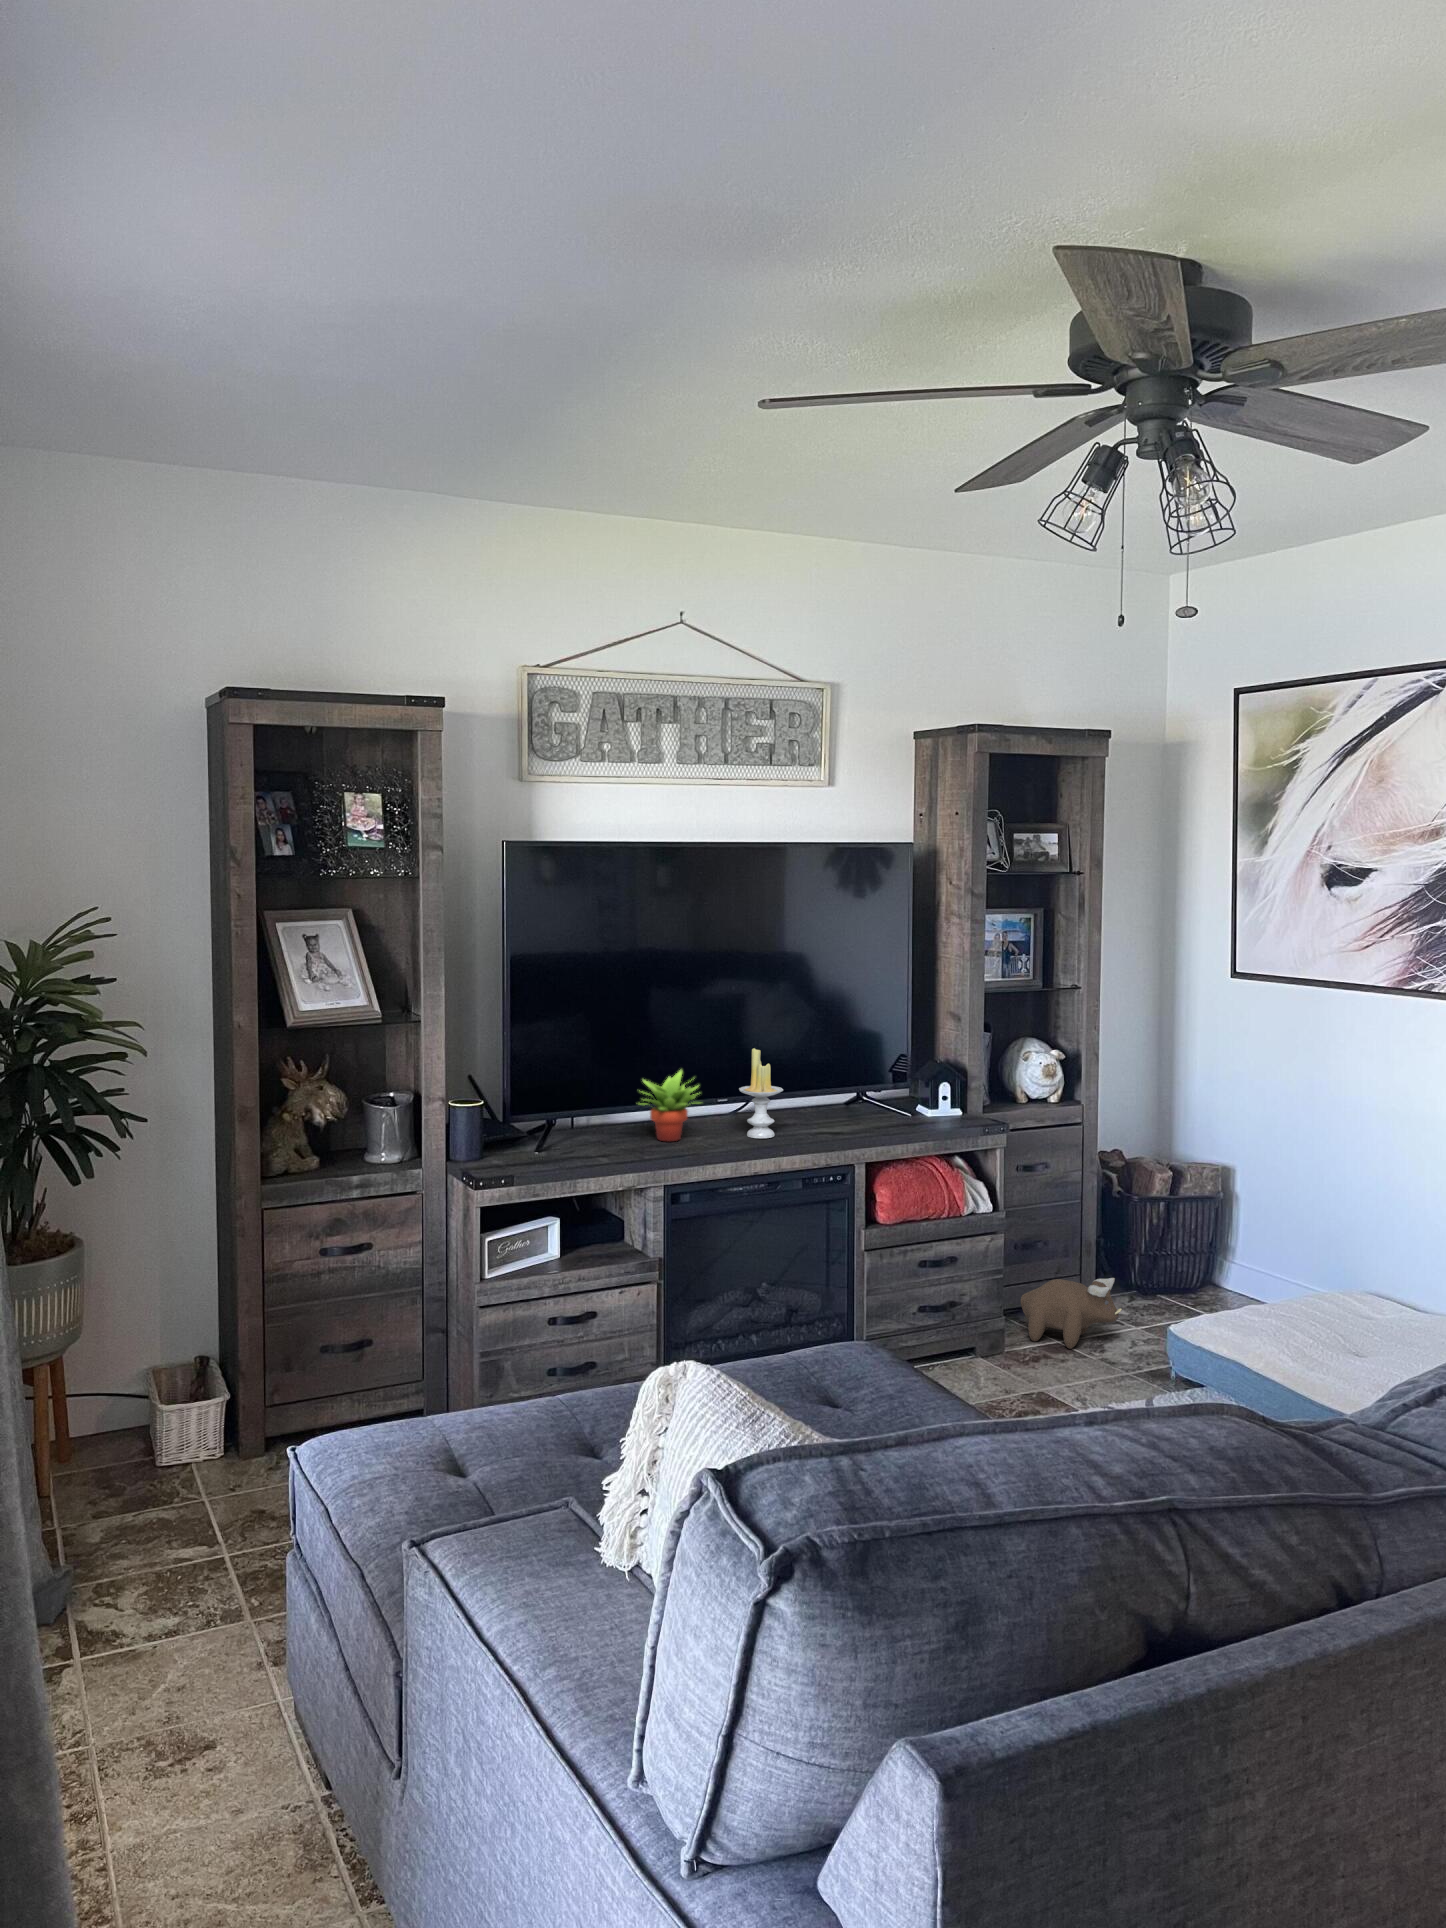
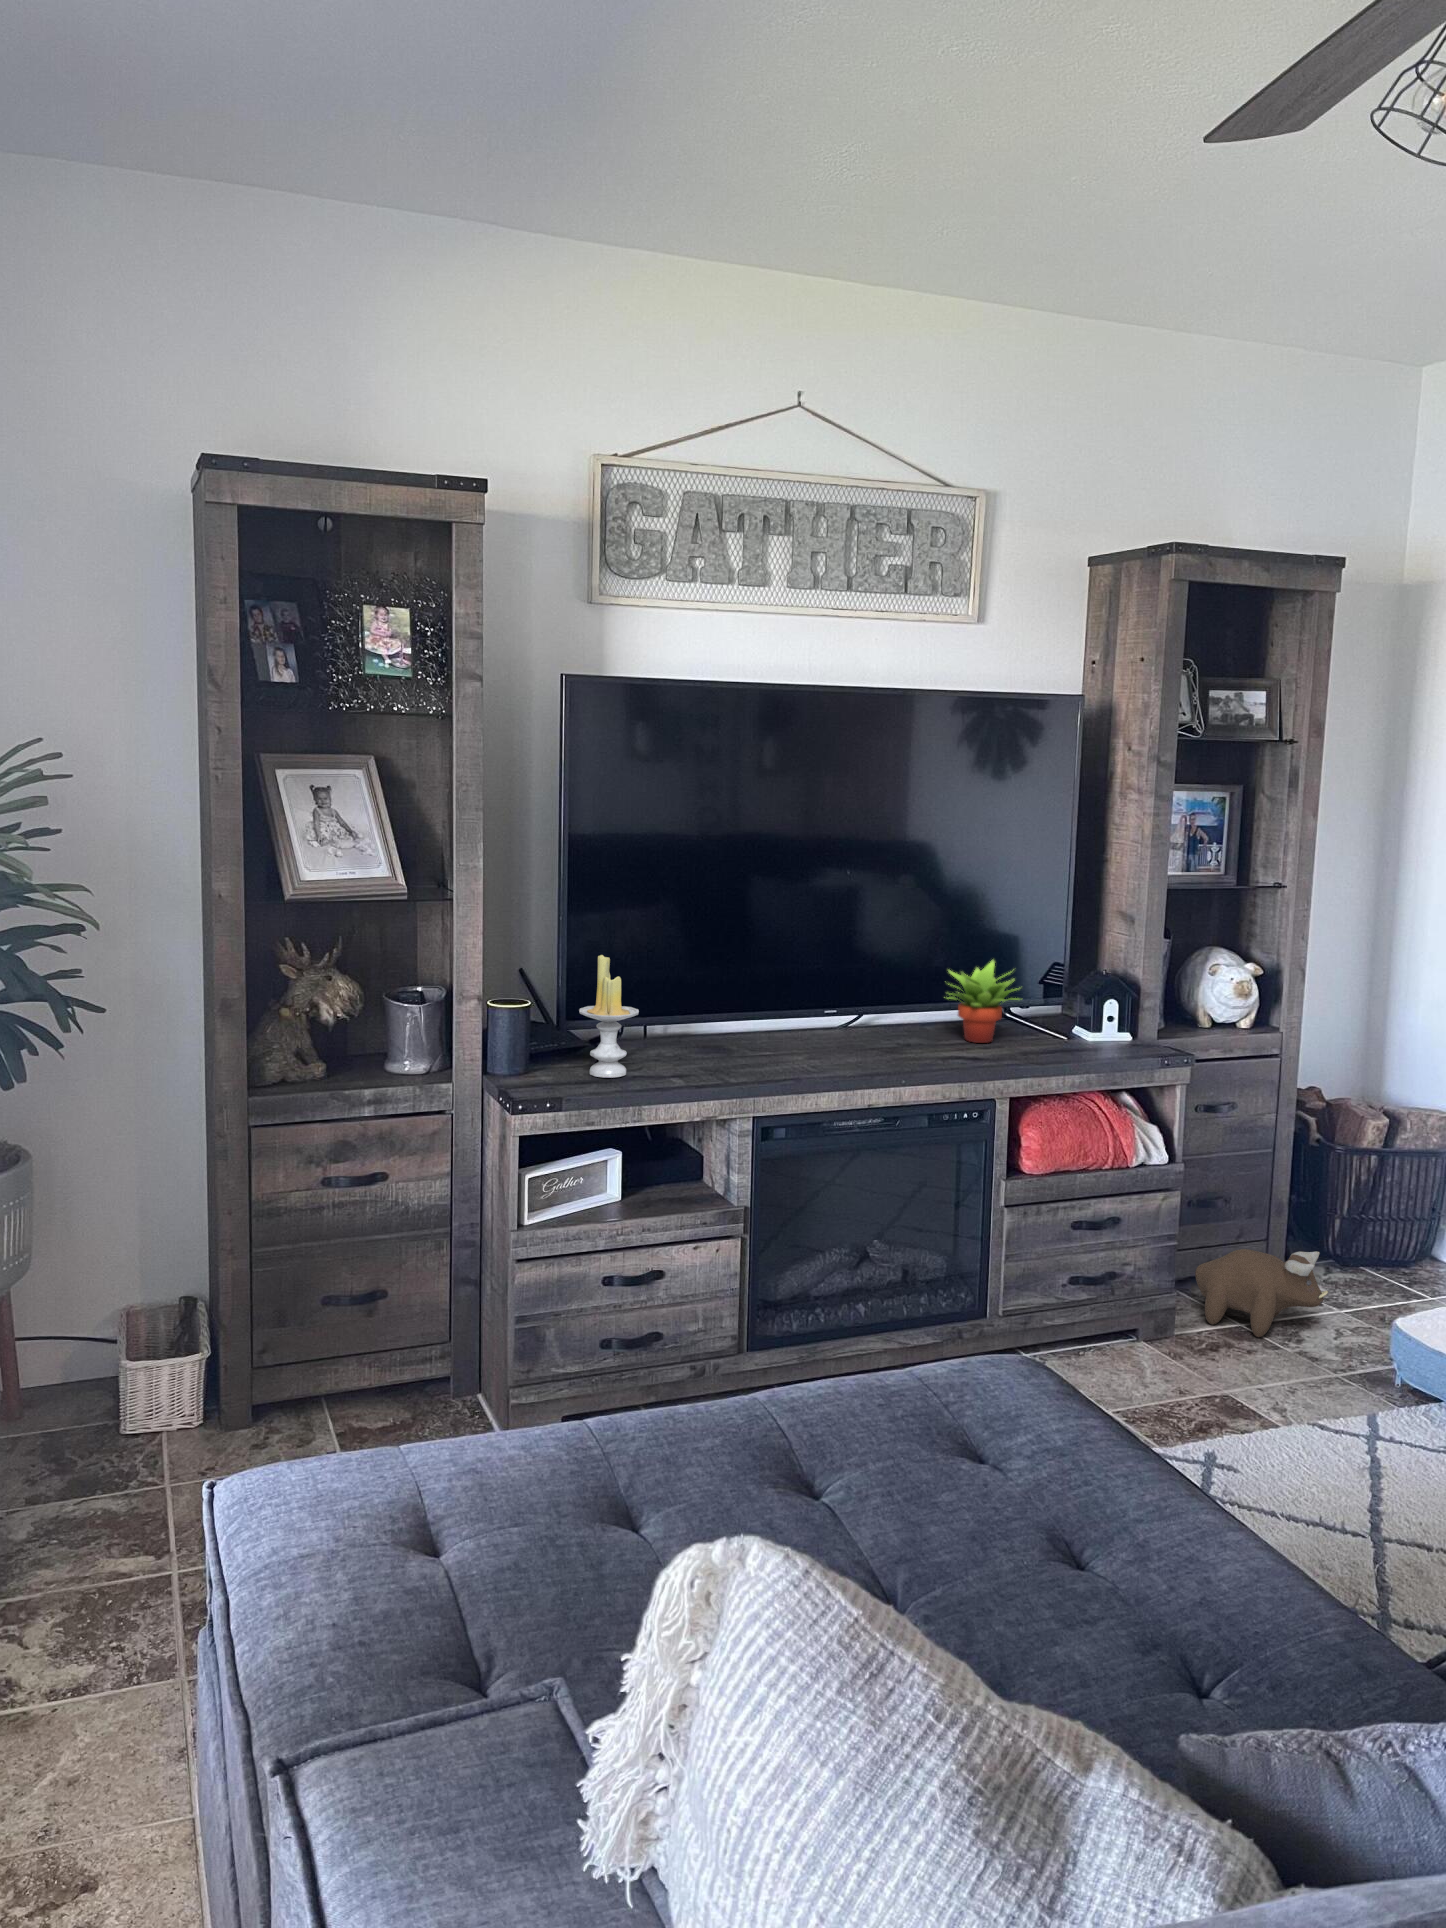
candle: present [739,1048,783,1138] -> present [579,955,639,1077]
succulent plant: present [643,1070,698,1141] -> present [944,960,1016,1043]

